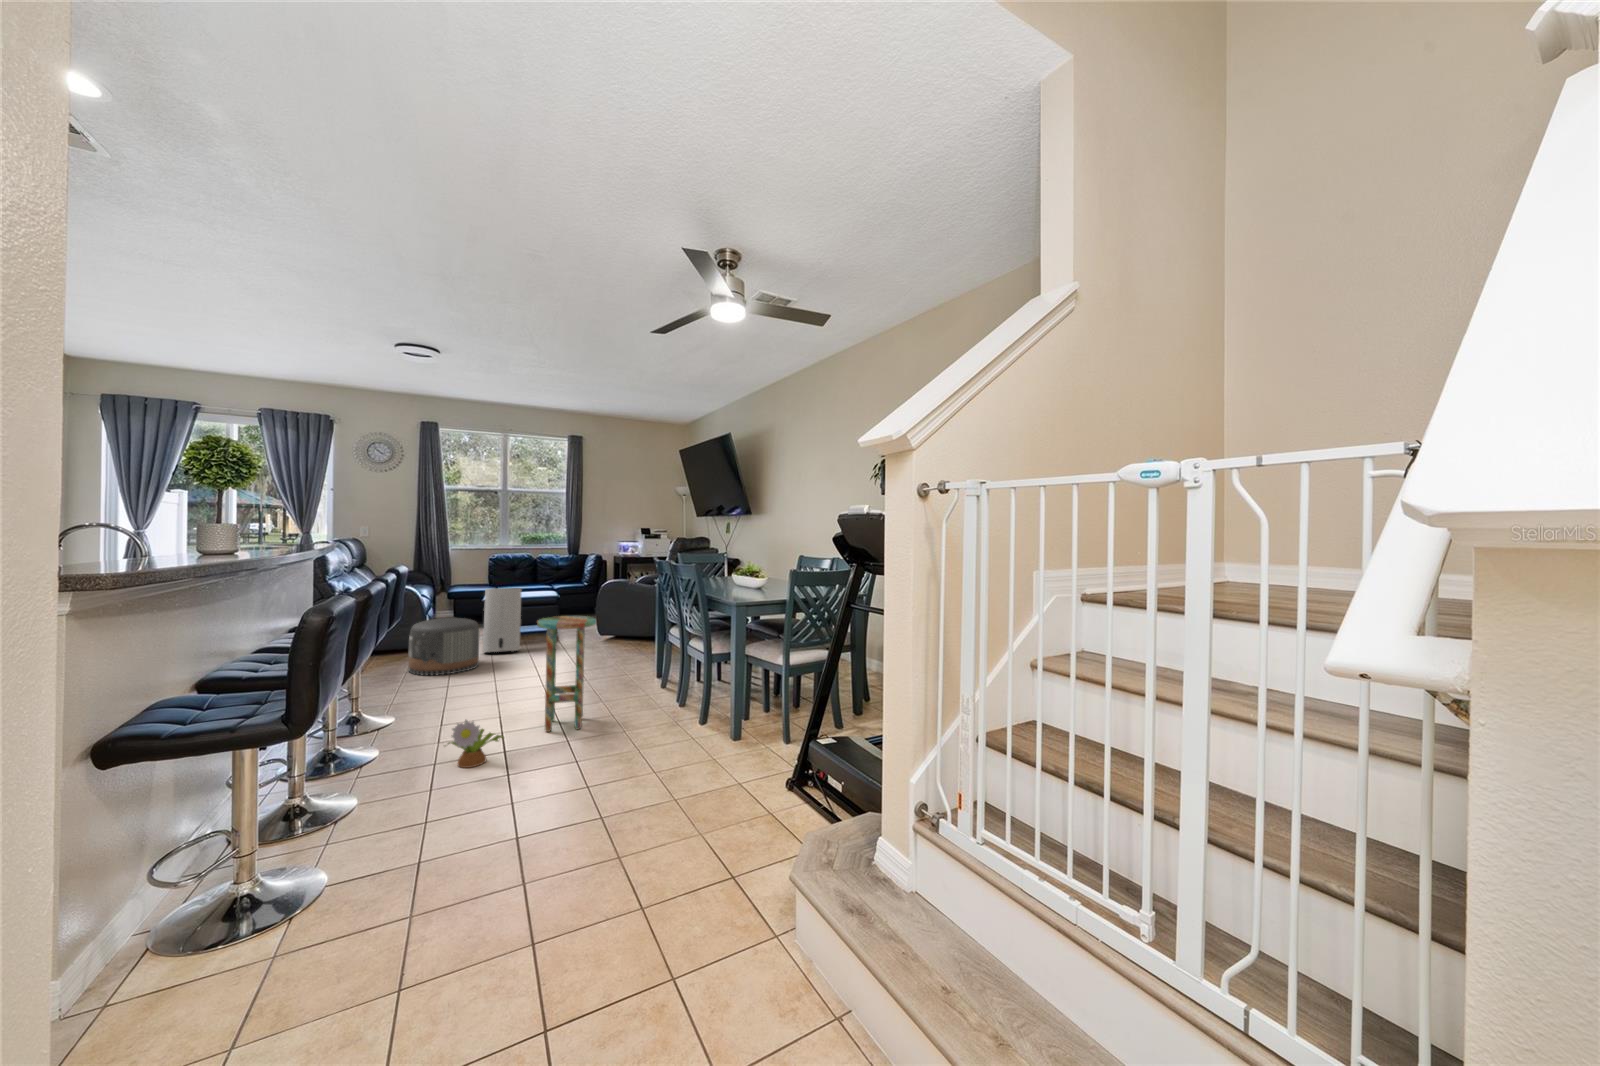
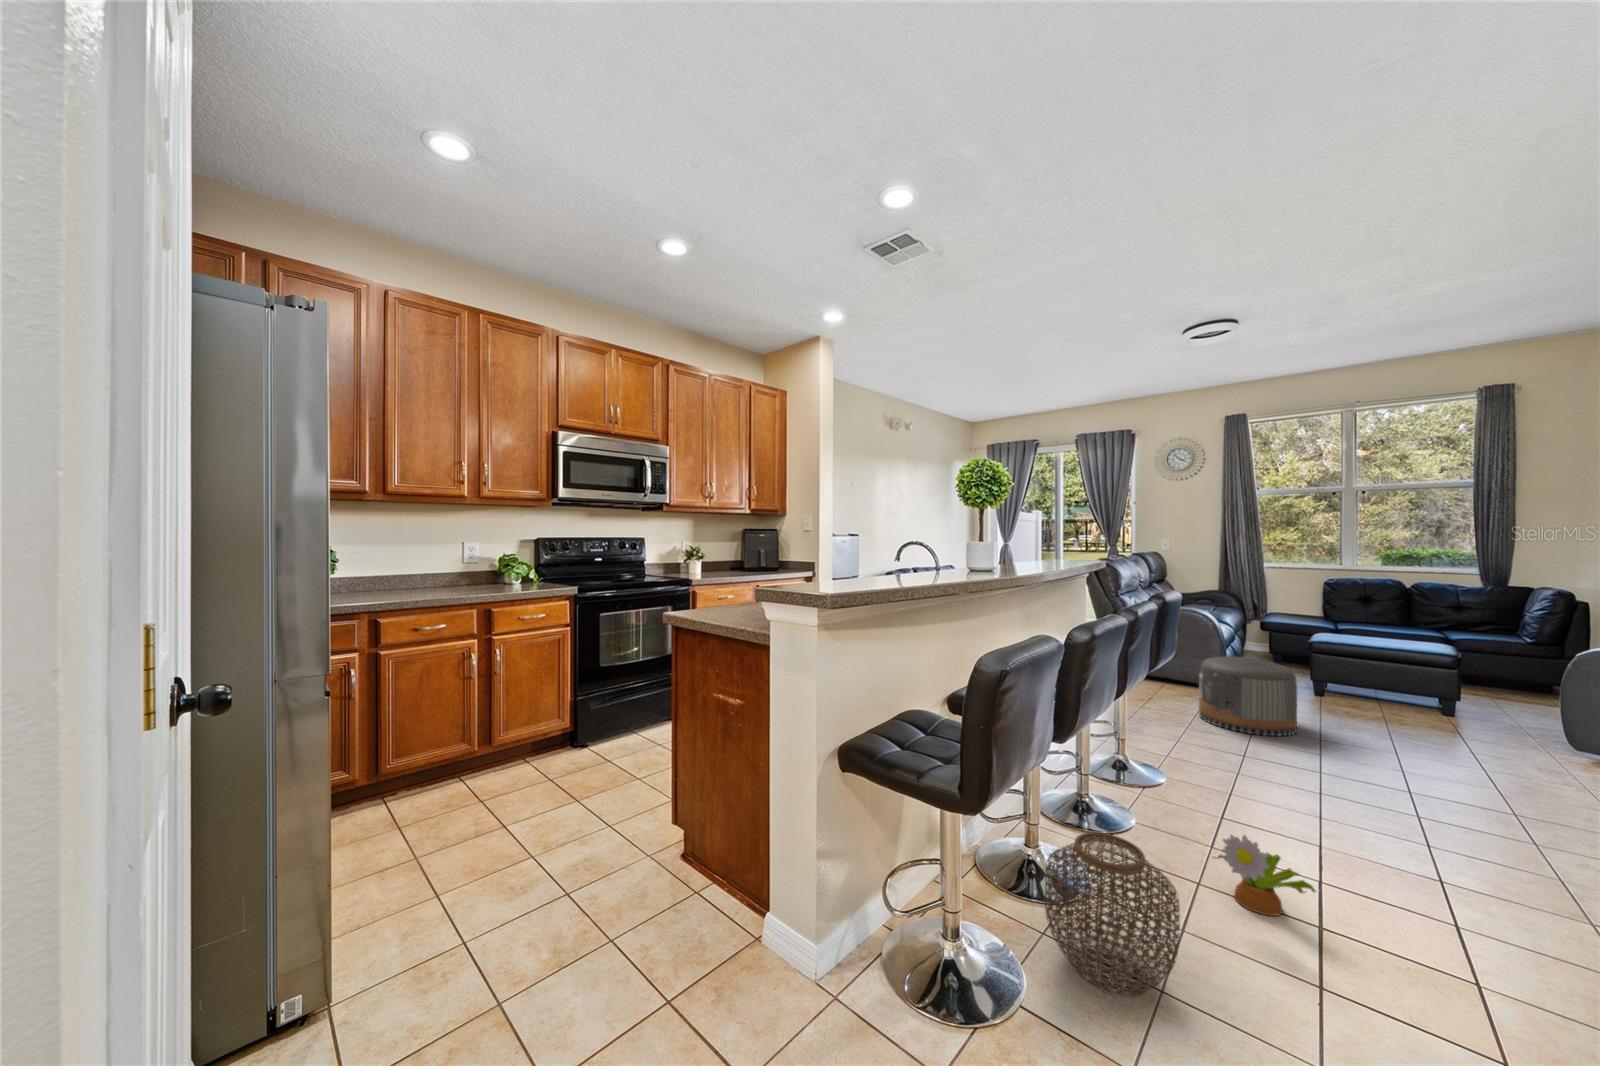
air purifier: present [483,588,522,652] -> none [1306,626,1372,724]
side table: present [537,616,596,732] -> none [1388,701,1545,942]
woven basket: none [330,741,437,852] -> present [1045,833,1180,994]

